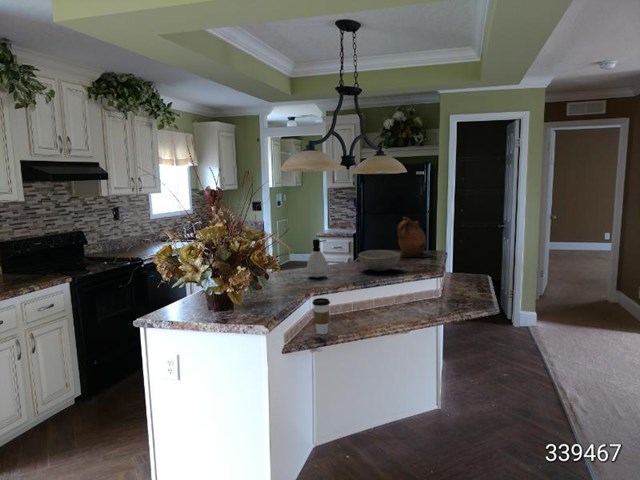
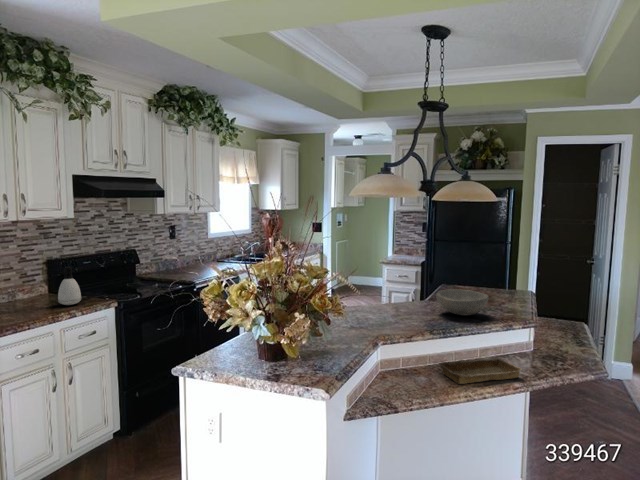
ceramic pitcher: present [398,218,428,257] -> none [477,250,518,299]
soap dispenser: present [307,239,327,278] -> present [58,267,81,305]
coffee cup: present [313,298,330,335] -> none [384,351,406,398]
tray: none [357,302,424,322] -> present [439,358,522,384]

